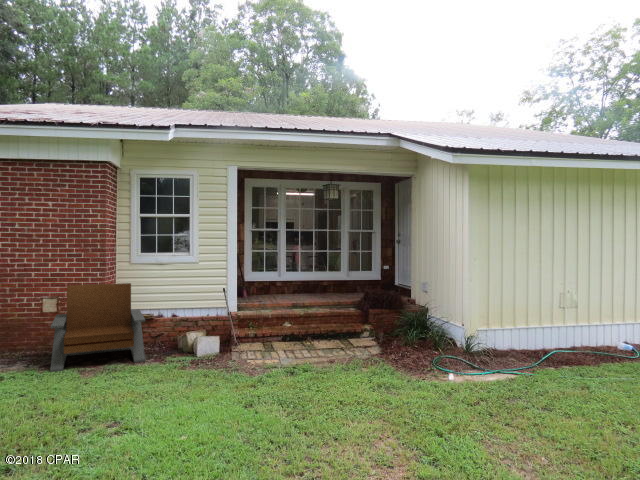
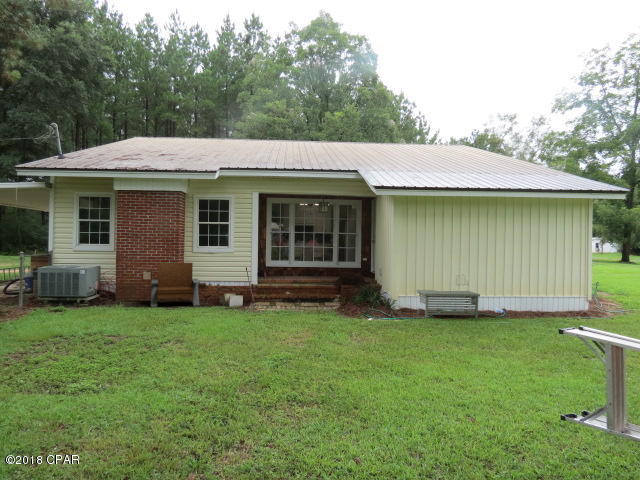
storage bench: none [507,315,618,368] -> present [416,290,480,319]

